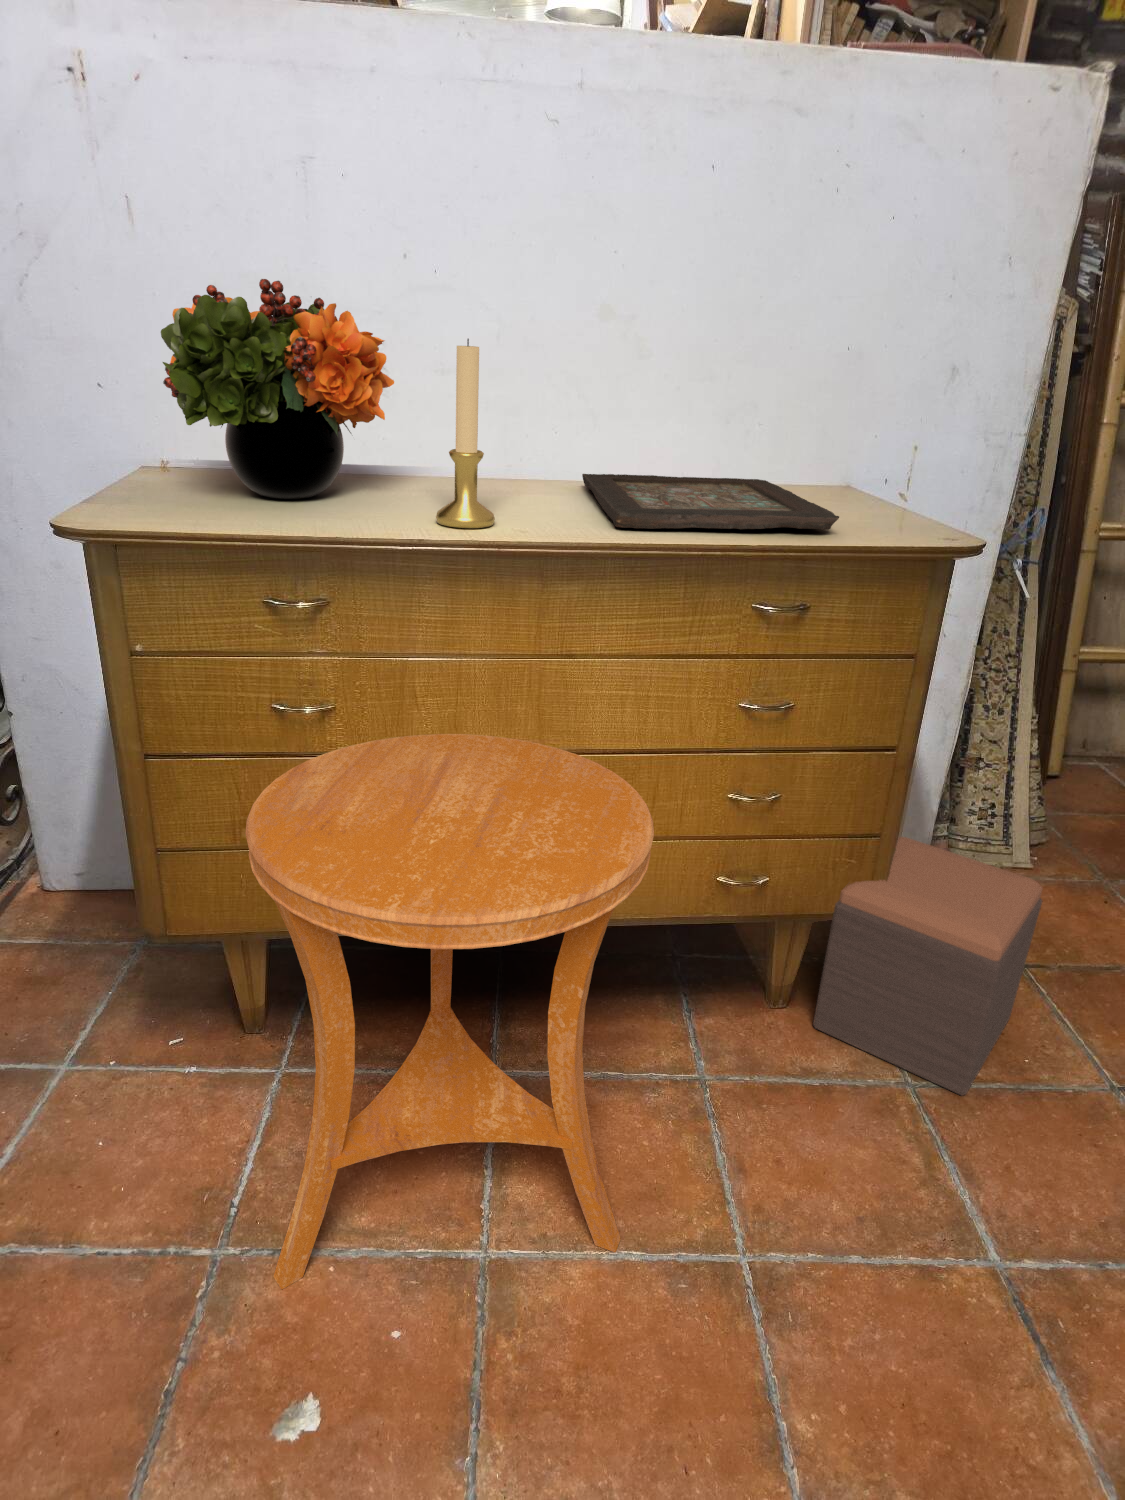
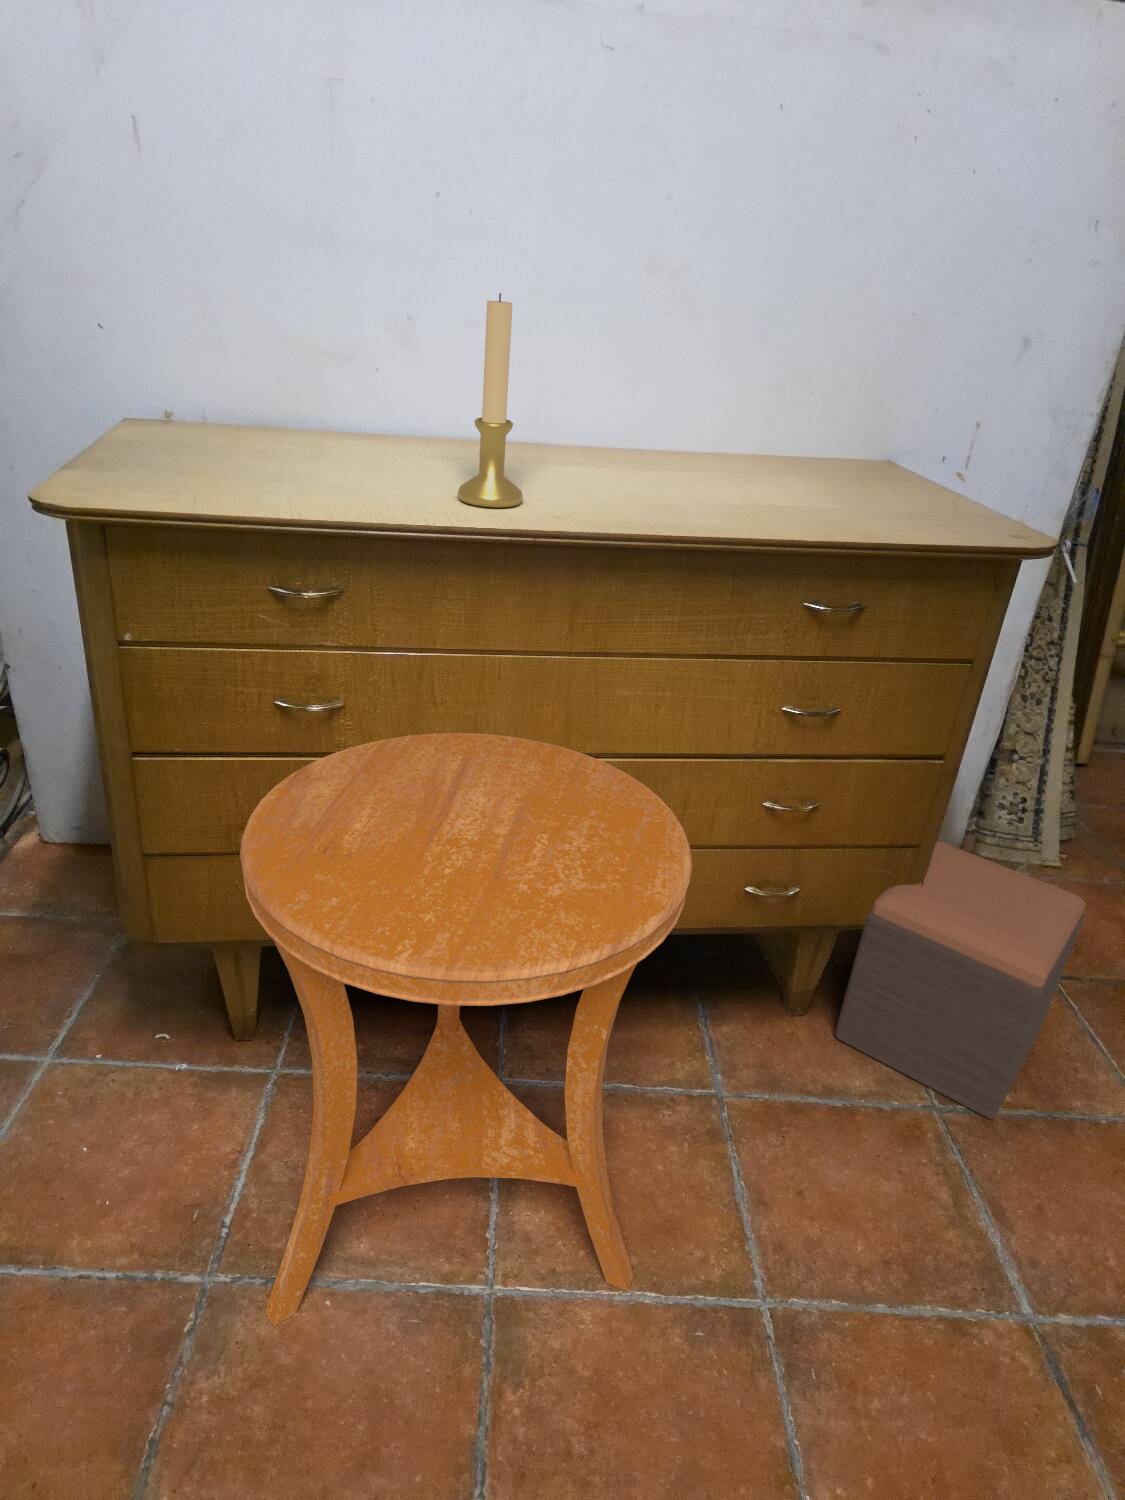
flower arrangement: present [161,279,394,499] -> none [151,214,417,464]
decorative tray: present [582,474,839,529] -> none [615,442,901,519]

